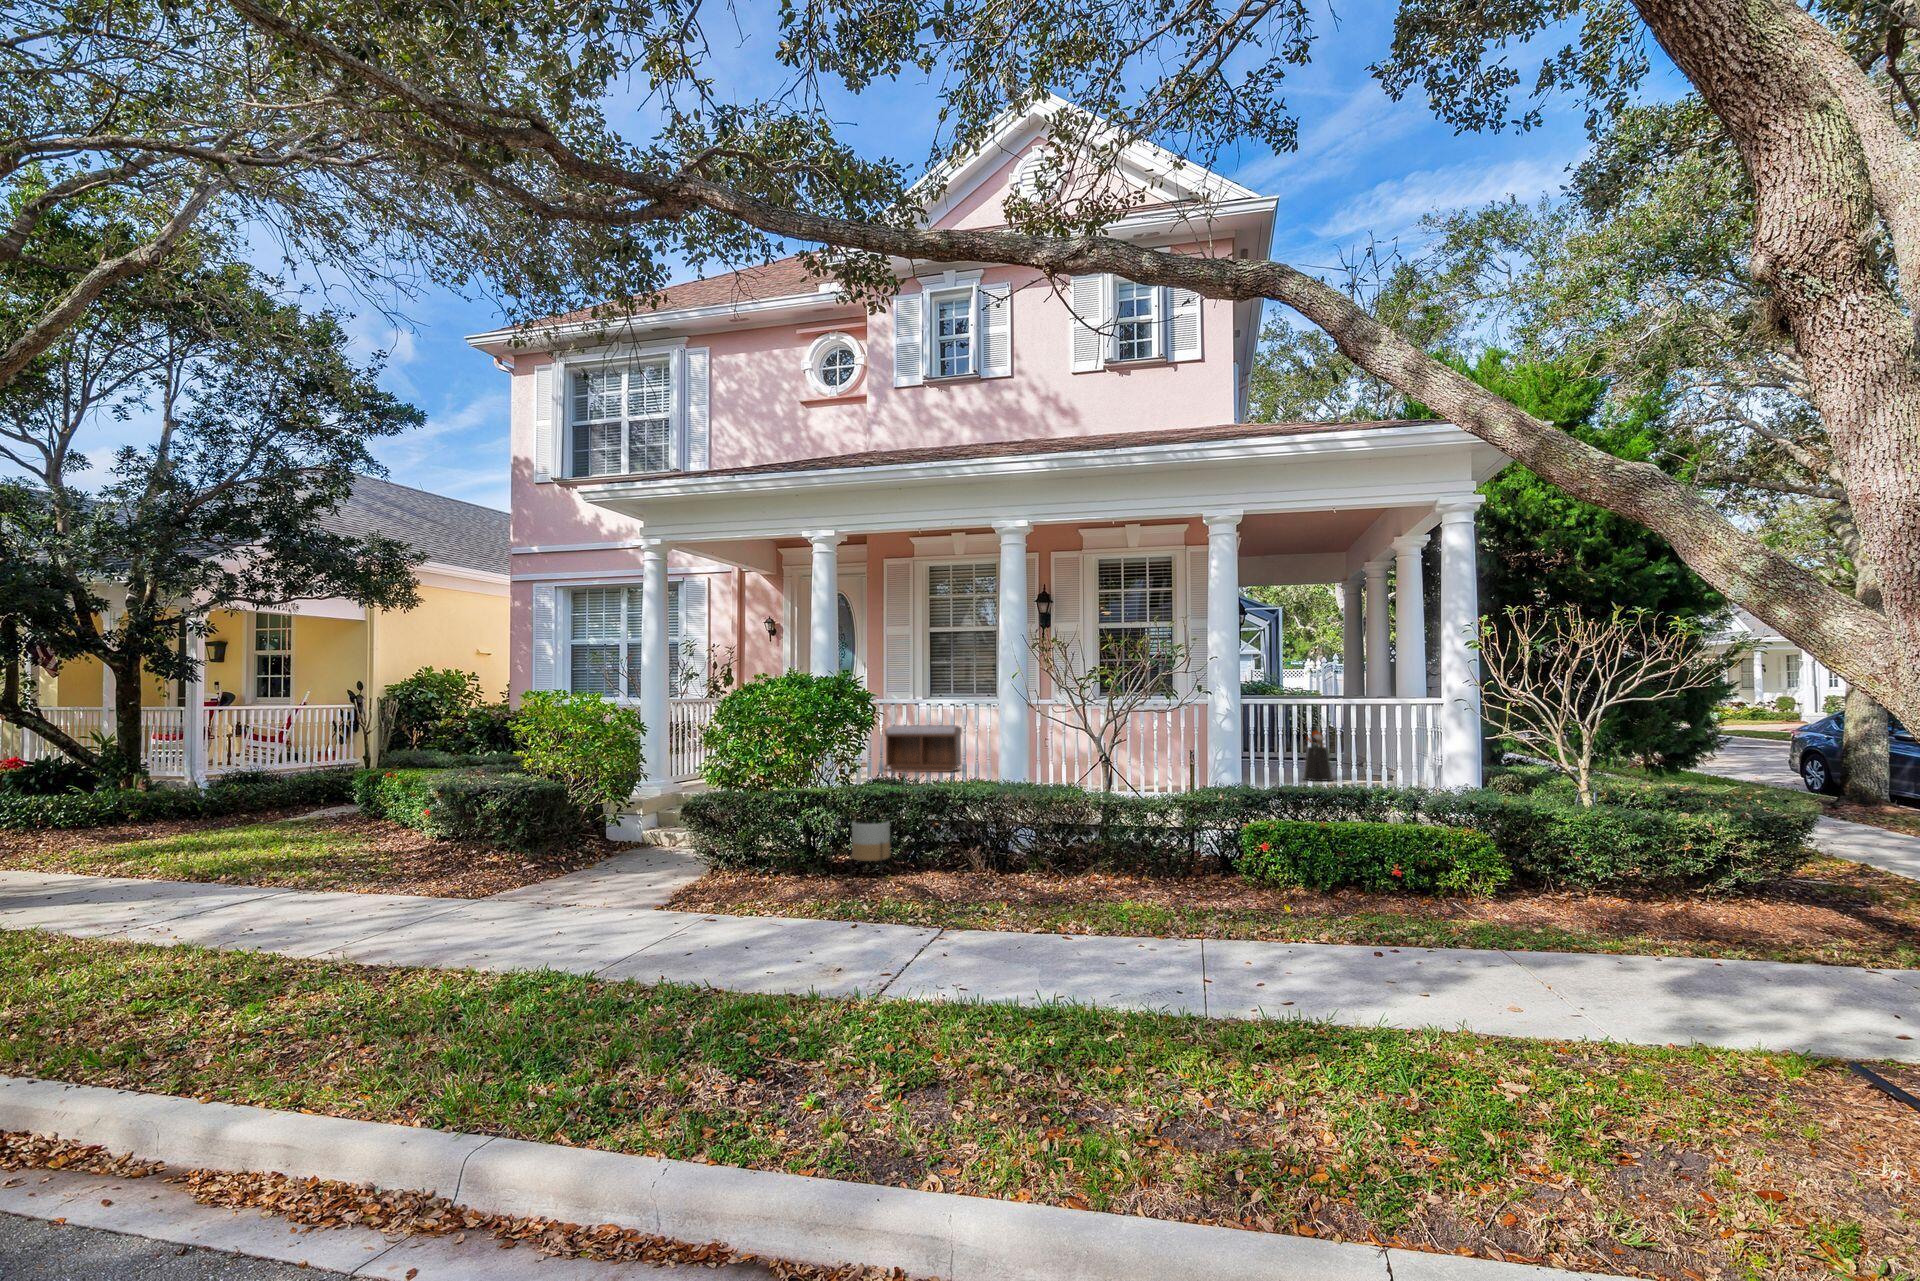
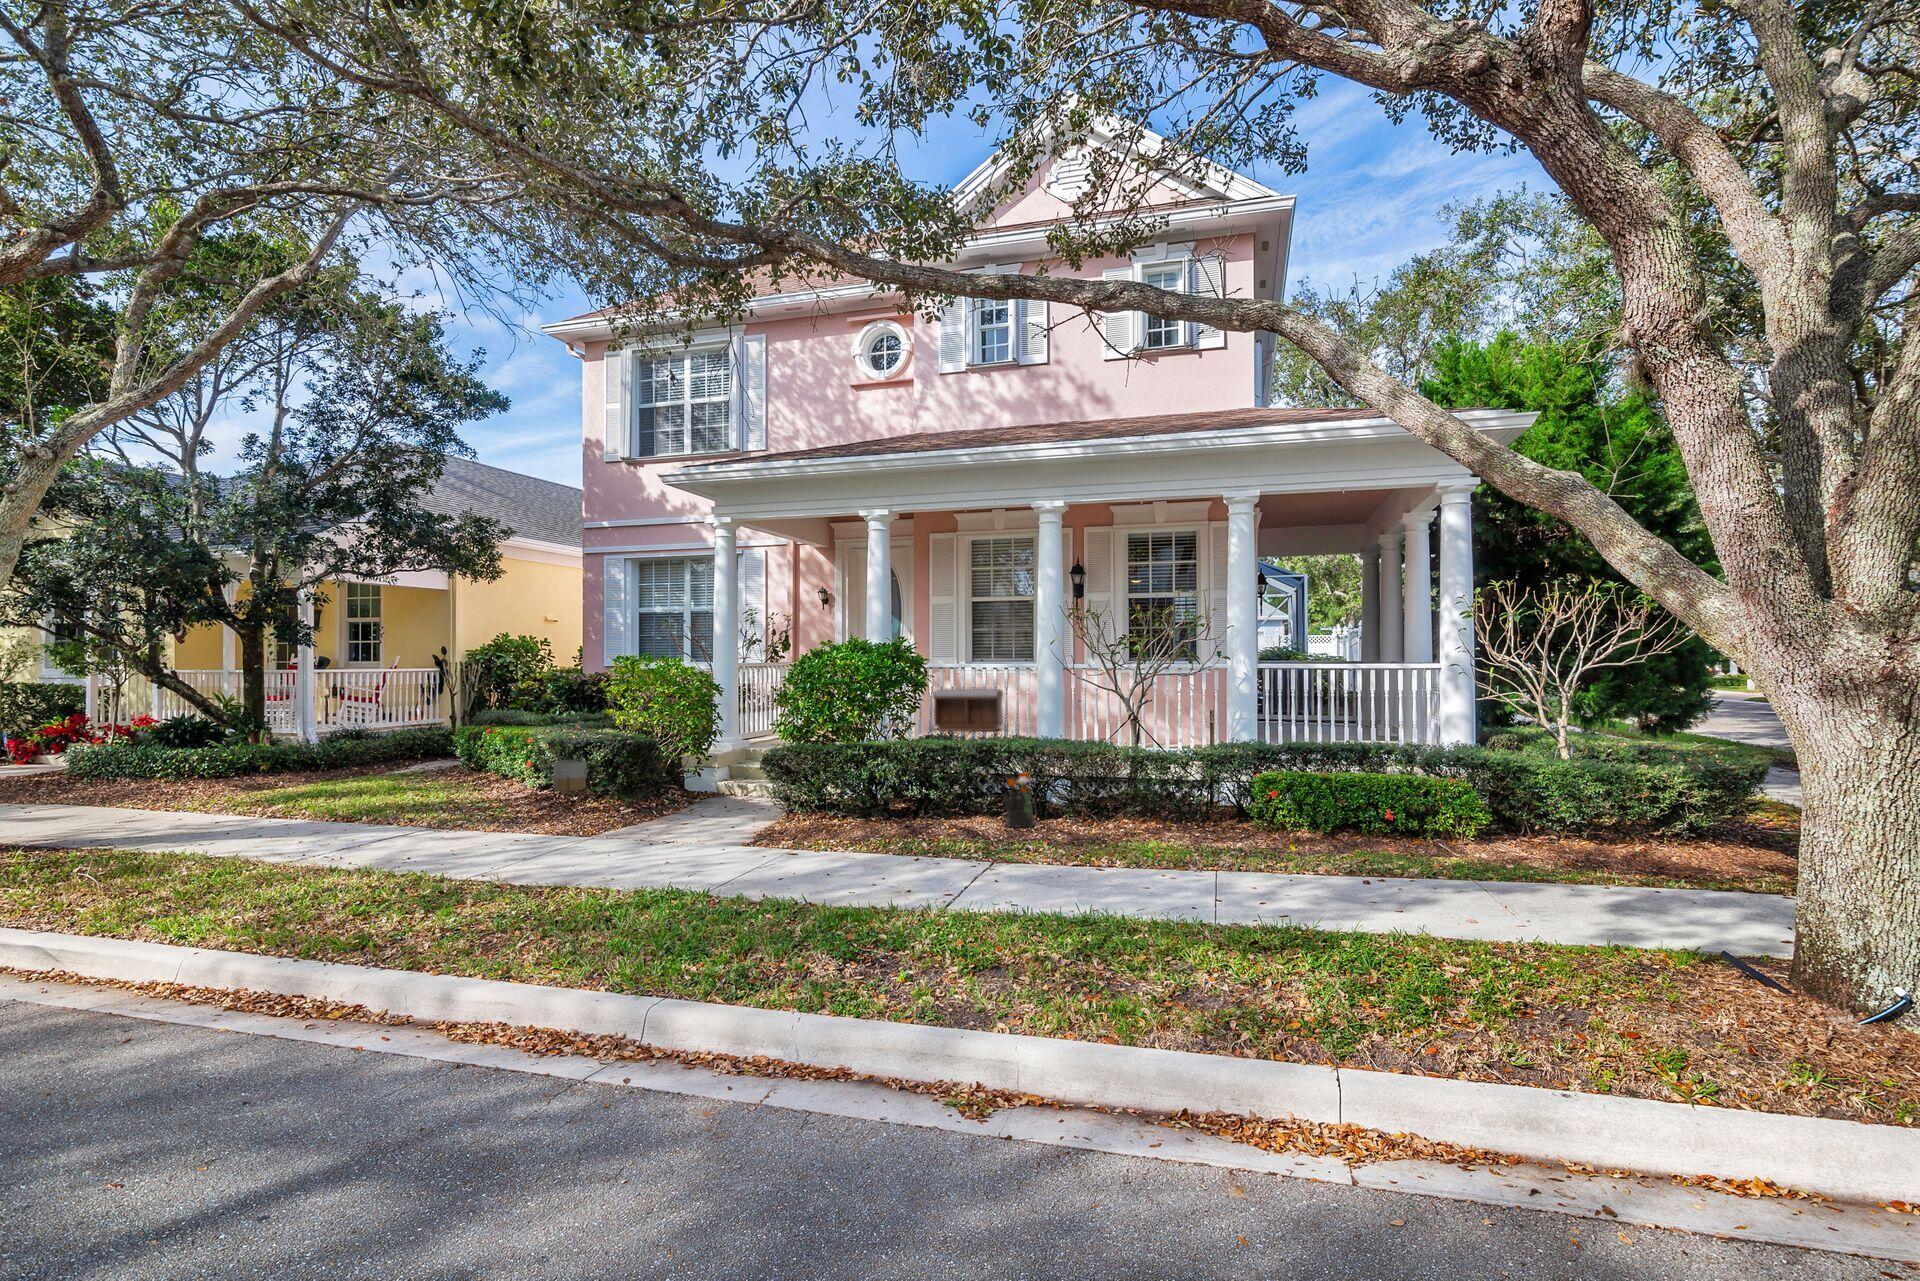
watering can: present [1303,731,1332,781] -> present [1005,773,1035,827]
planter: present [851,821,890,873] -> present [554,760,586,803]

